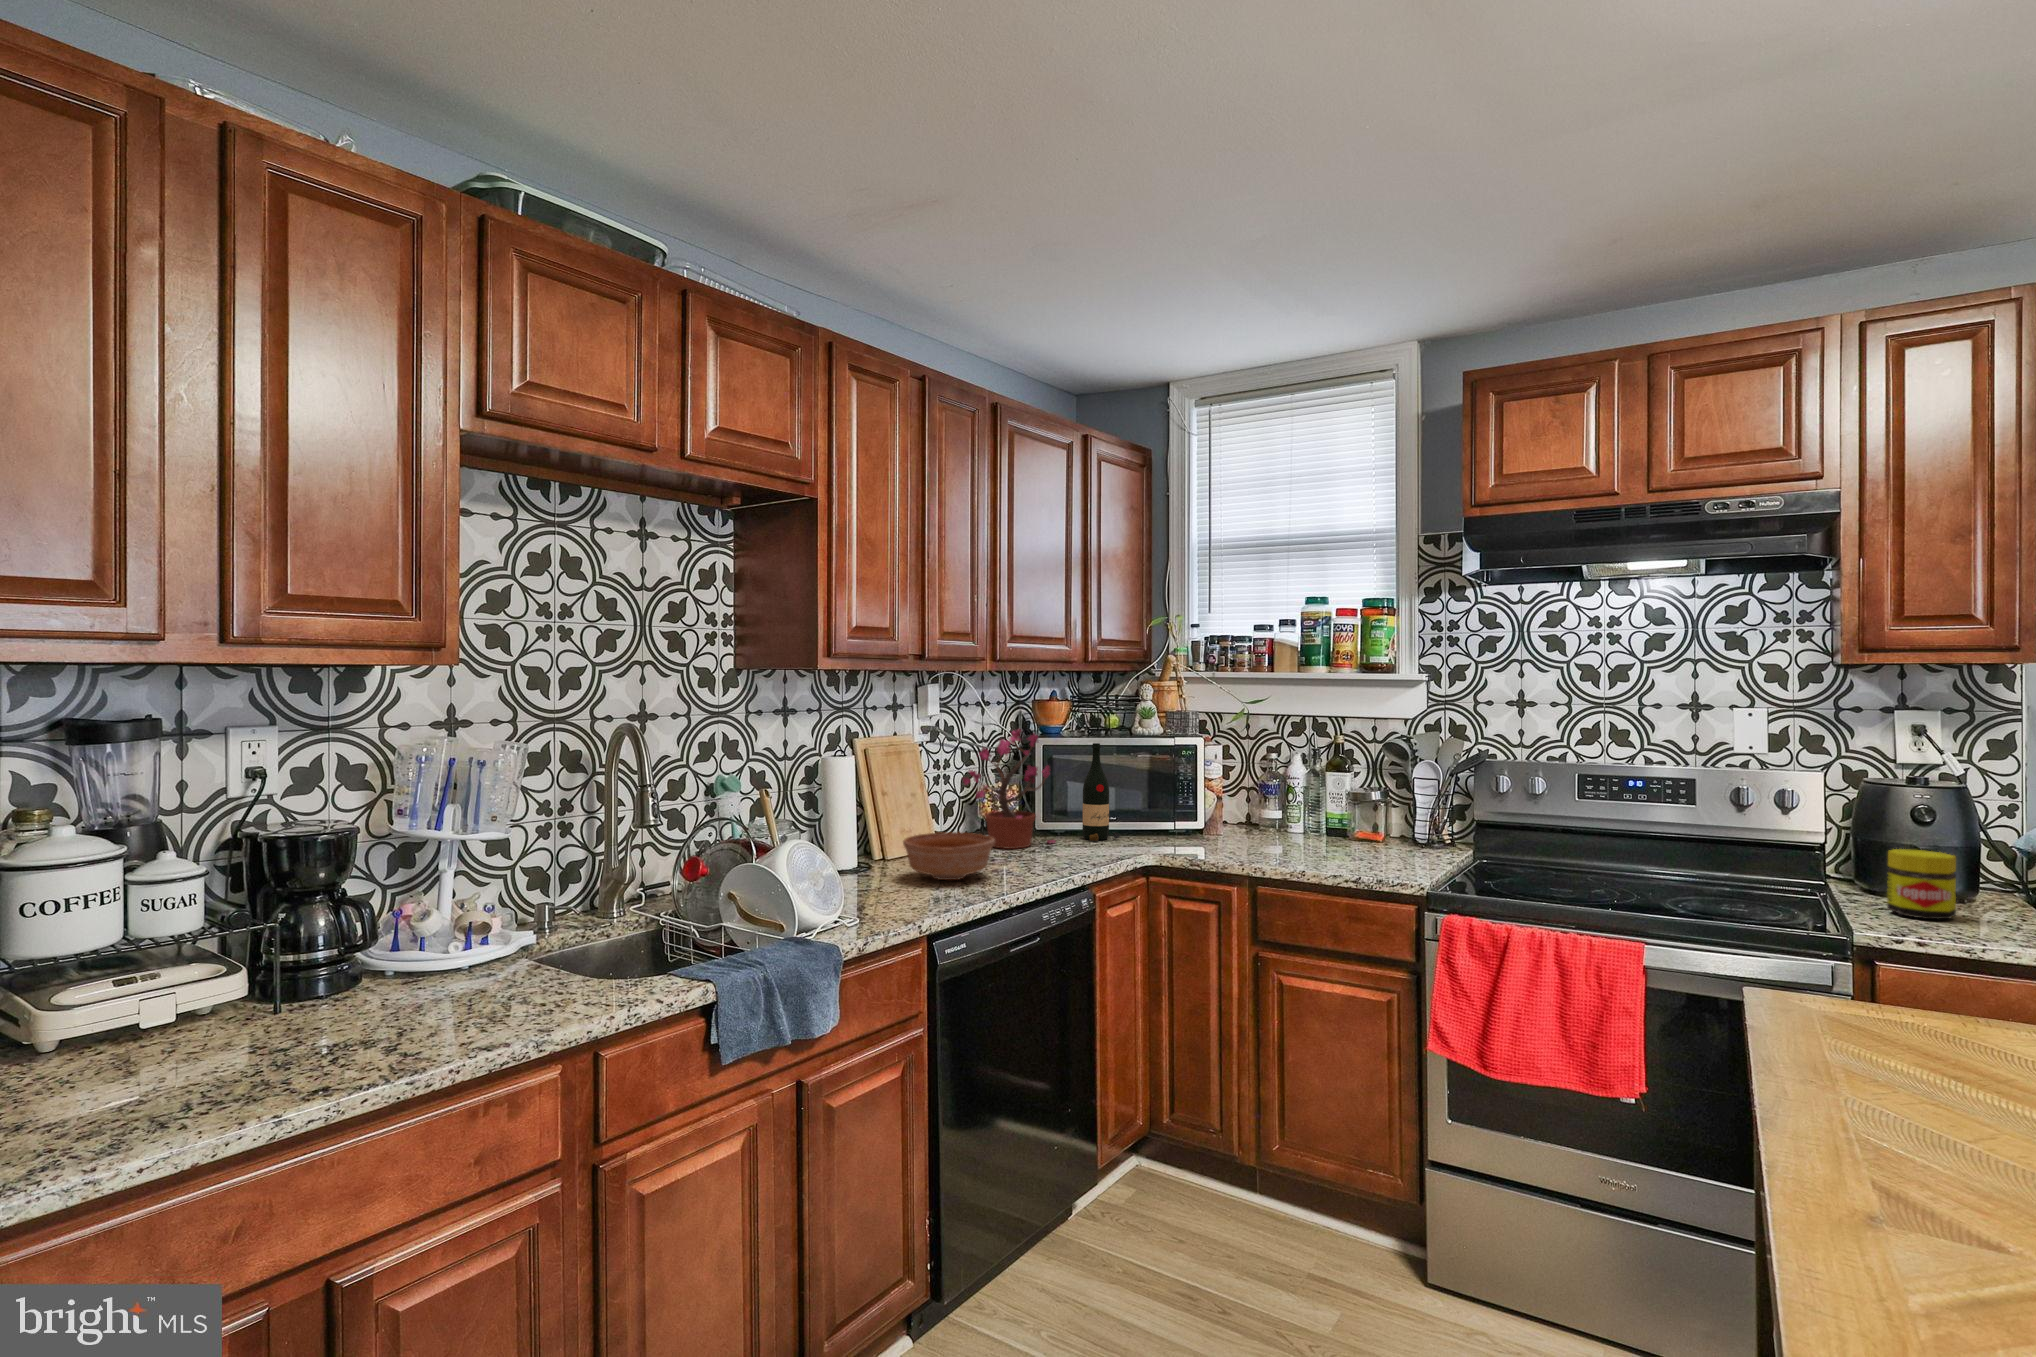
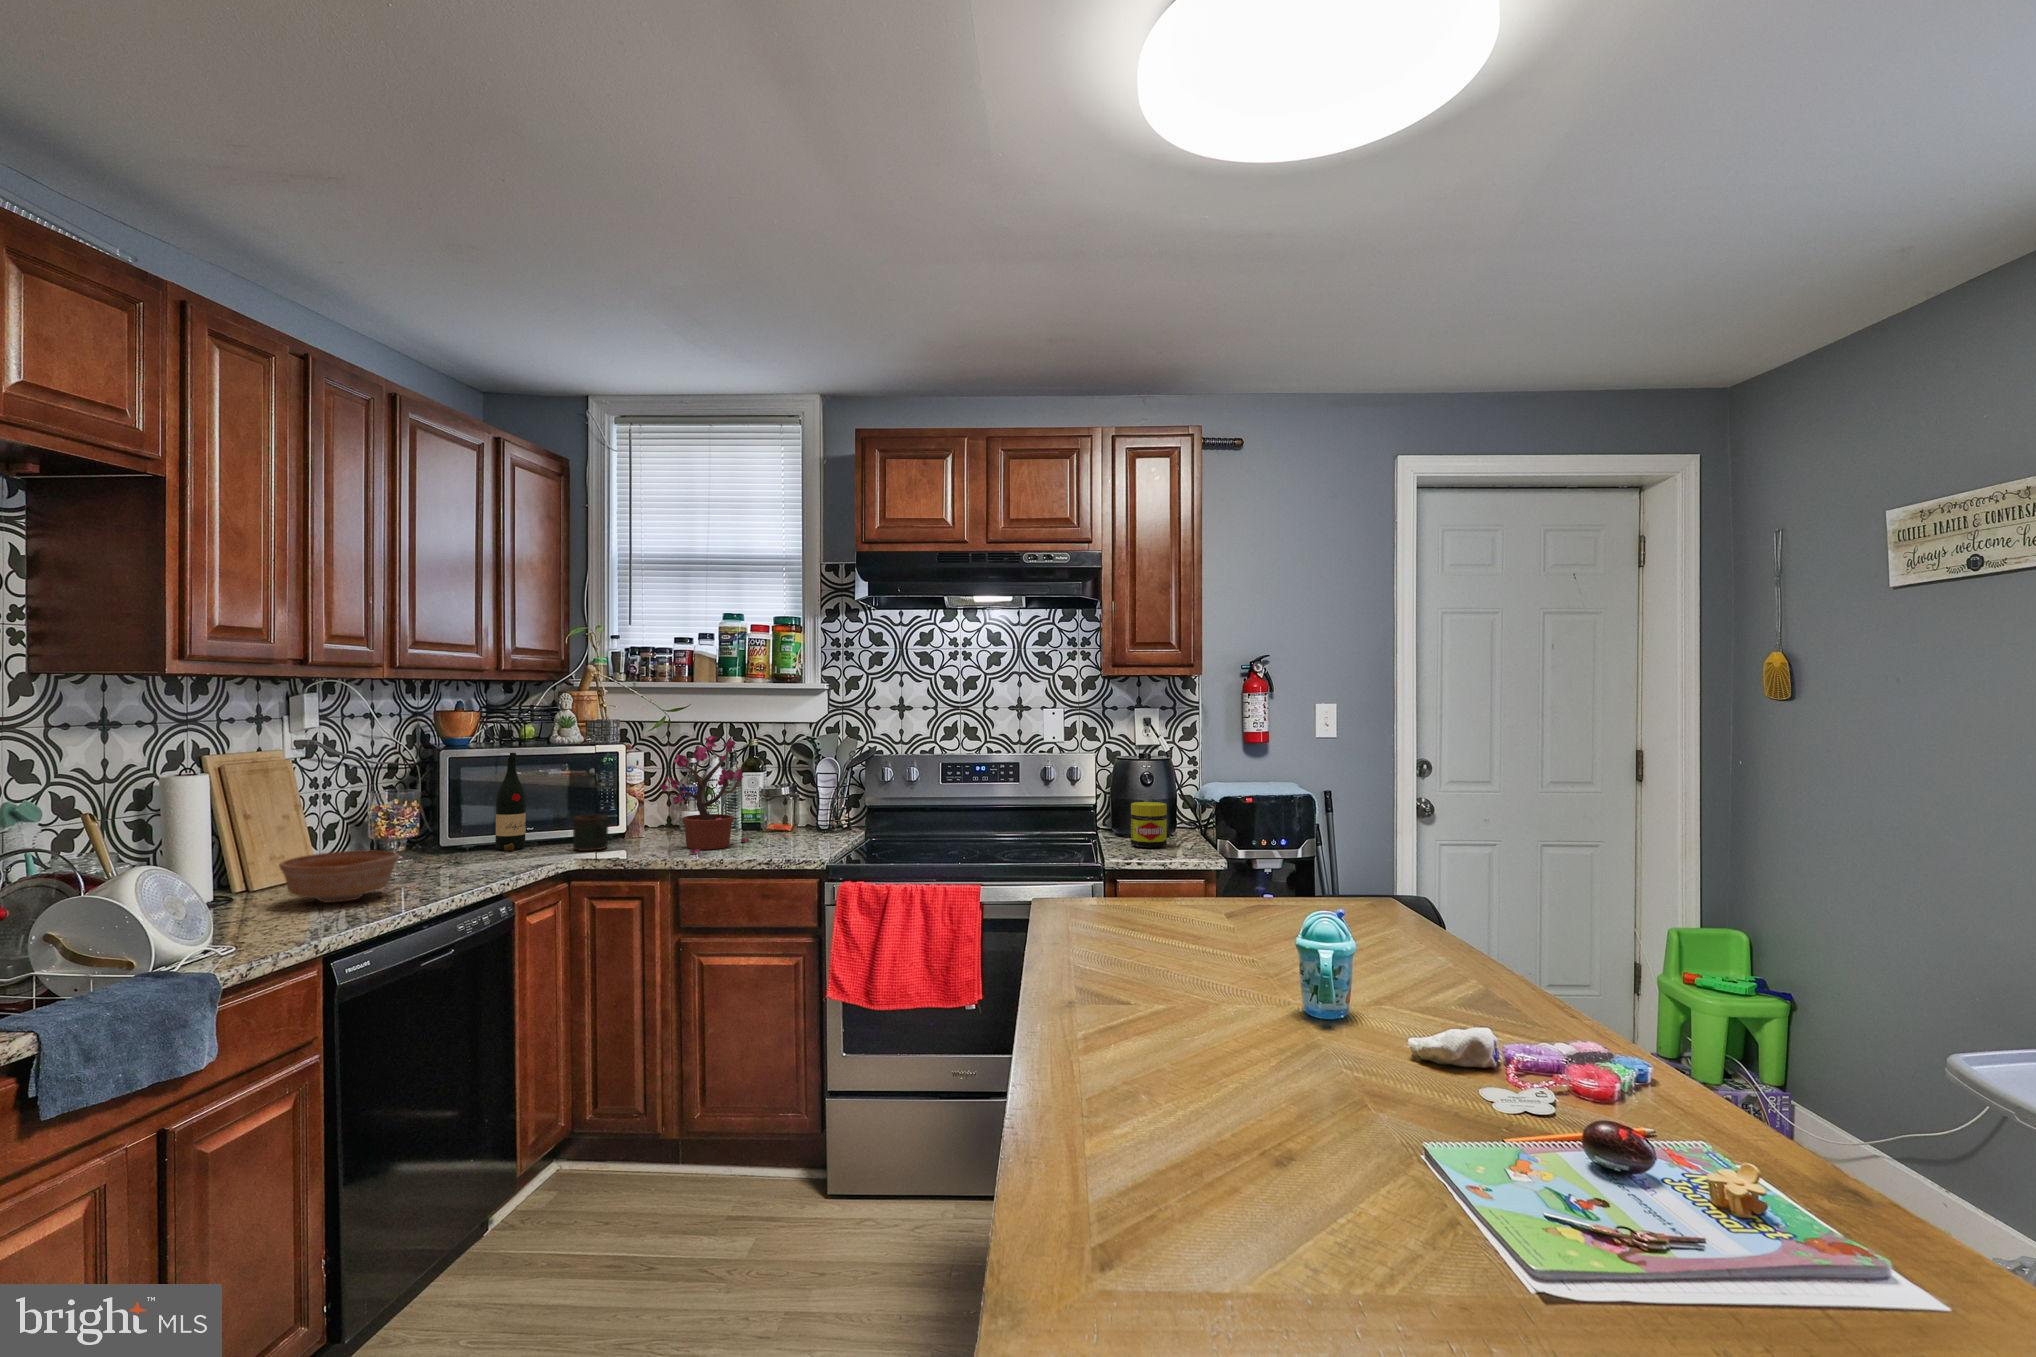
potted plant: present [963,729,1056,849] -> present [659,736,749,853]
mug: none [1151,811,1186,848] -> present [573,815,609,851]

